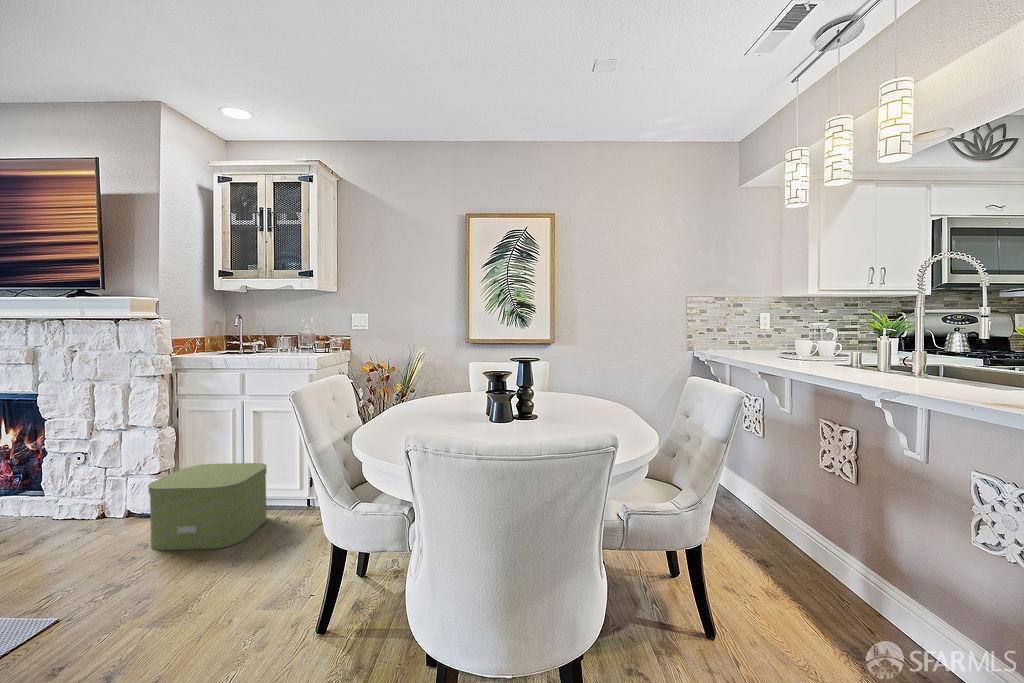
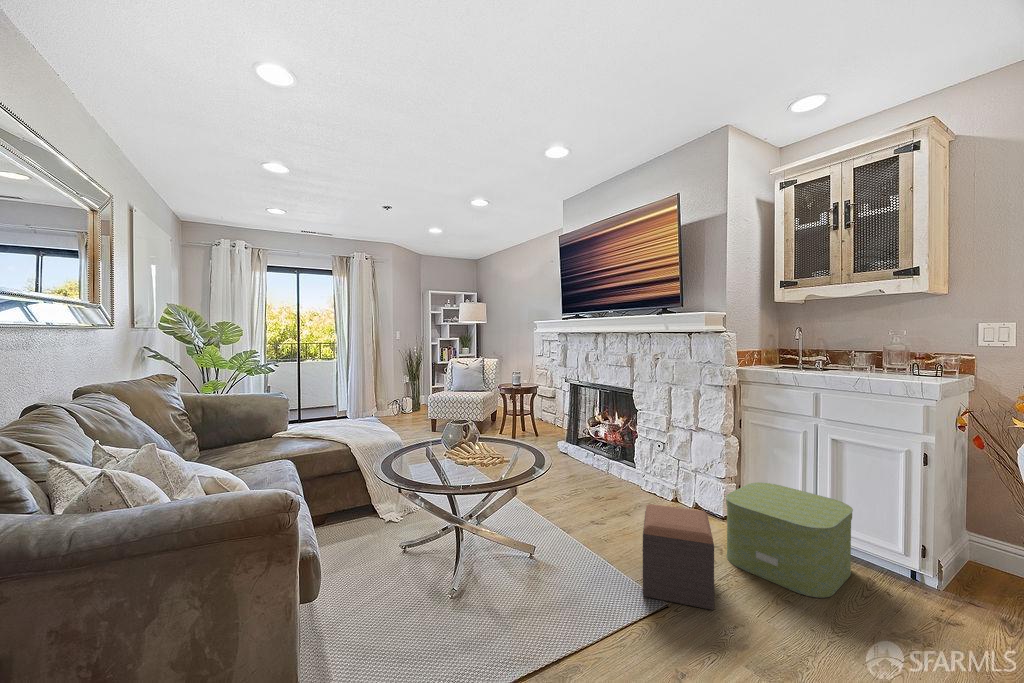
footstool: none [22,502,122,615] -> present [643,504,714,610]

